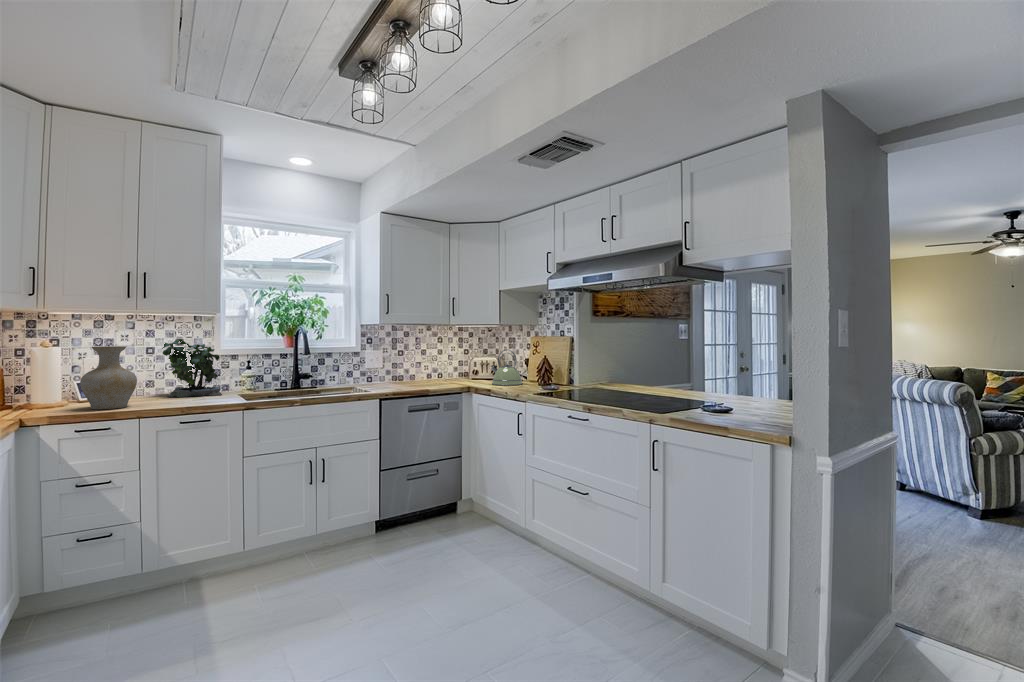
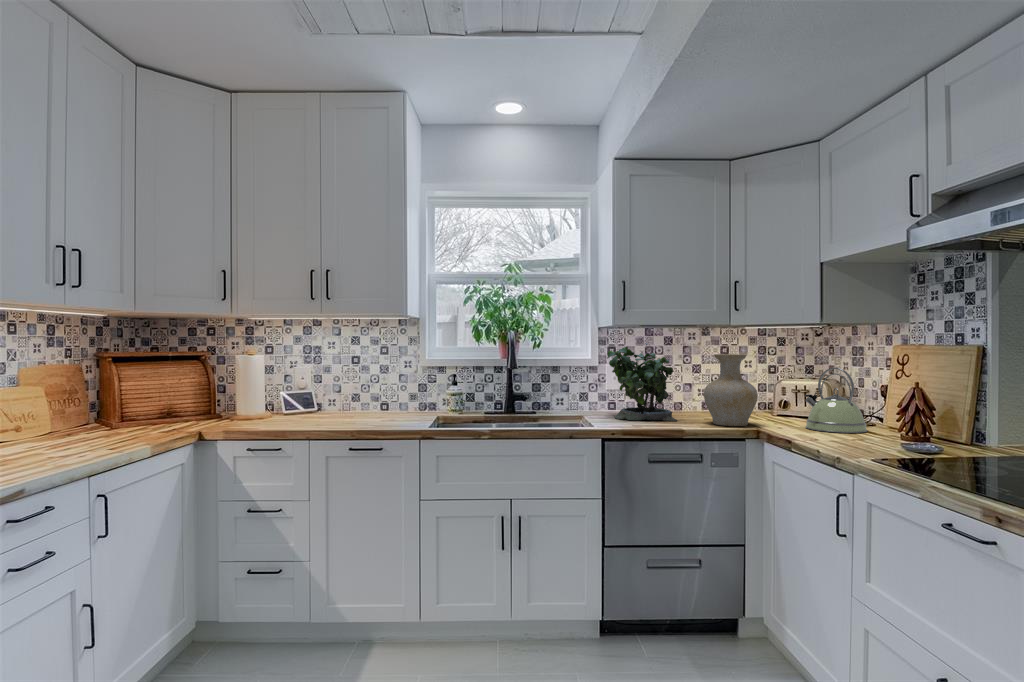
potted plant: present [162,336,222,397] -> present [607,343,677,421]
vase: present [80,346,137,409] -> present [704,354,758,426]

